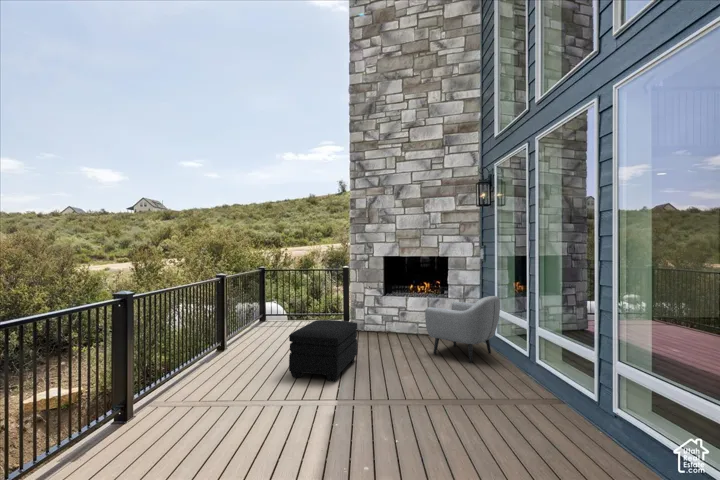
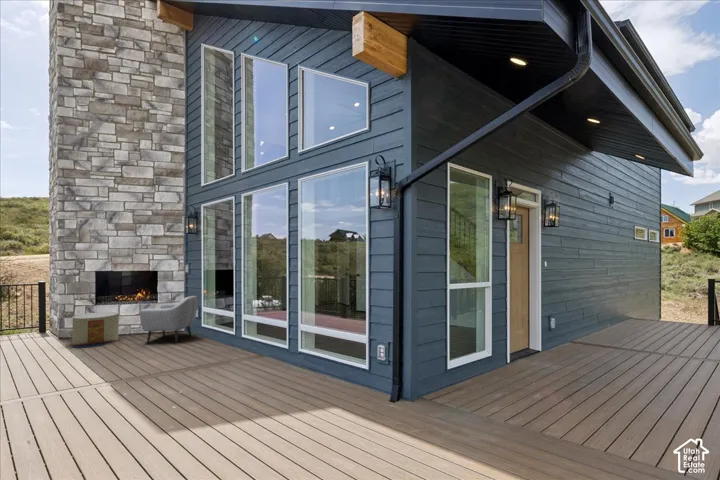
side table: none [360,303,404,345] -> present [72,312,119,348]
ottoman: present [289,320,357,382] -> none [15,328,79,379]

